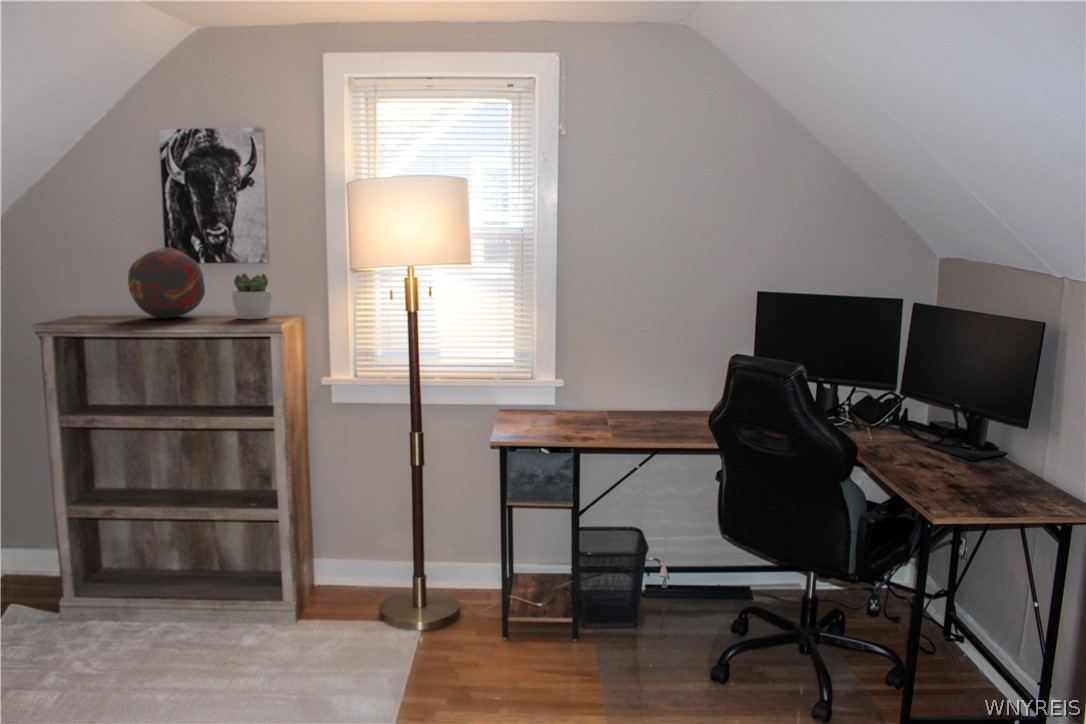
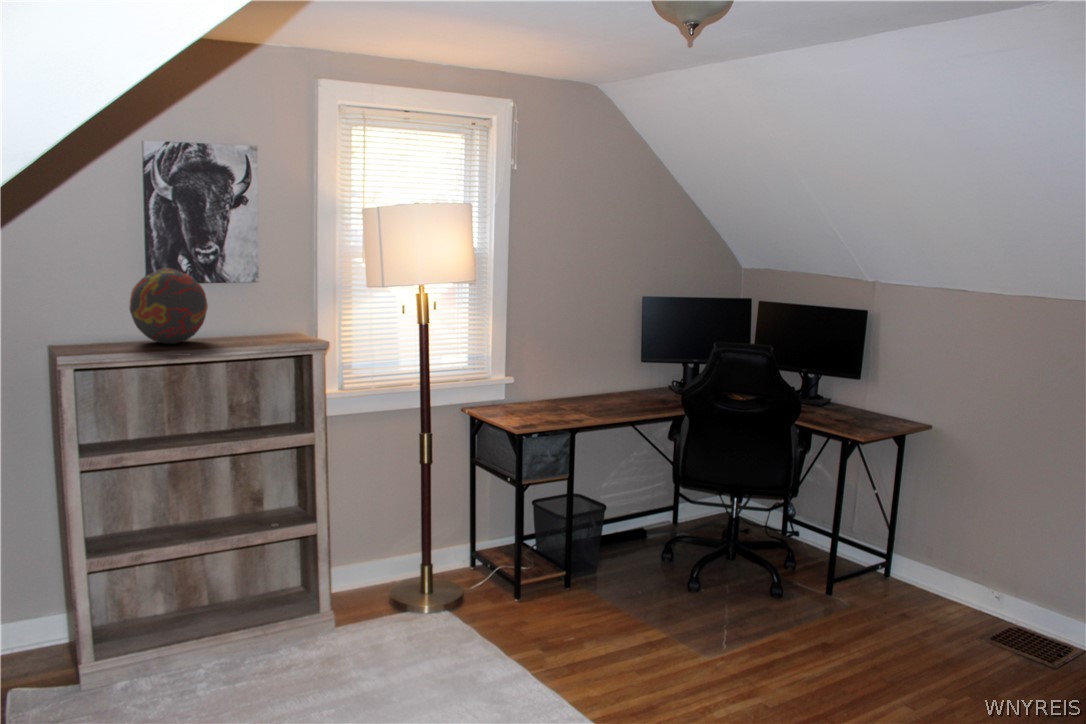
succulent plant: present [233,274,272,319] -> none [242,293,280,340]

